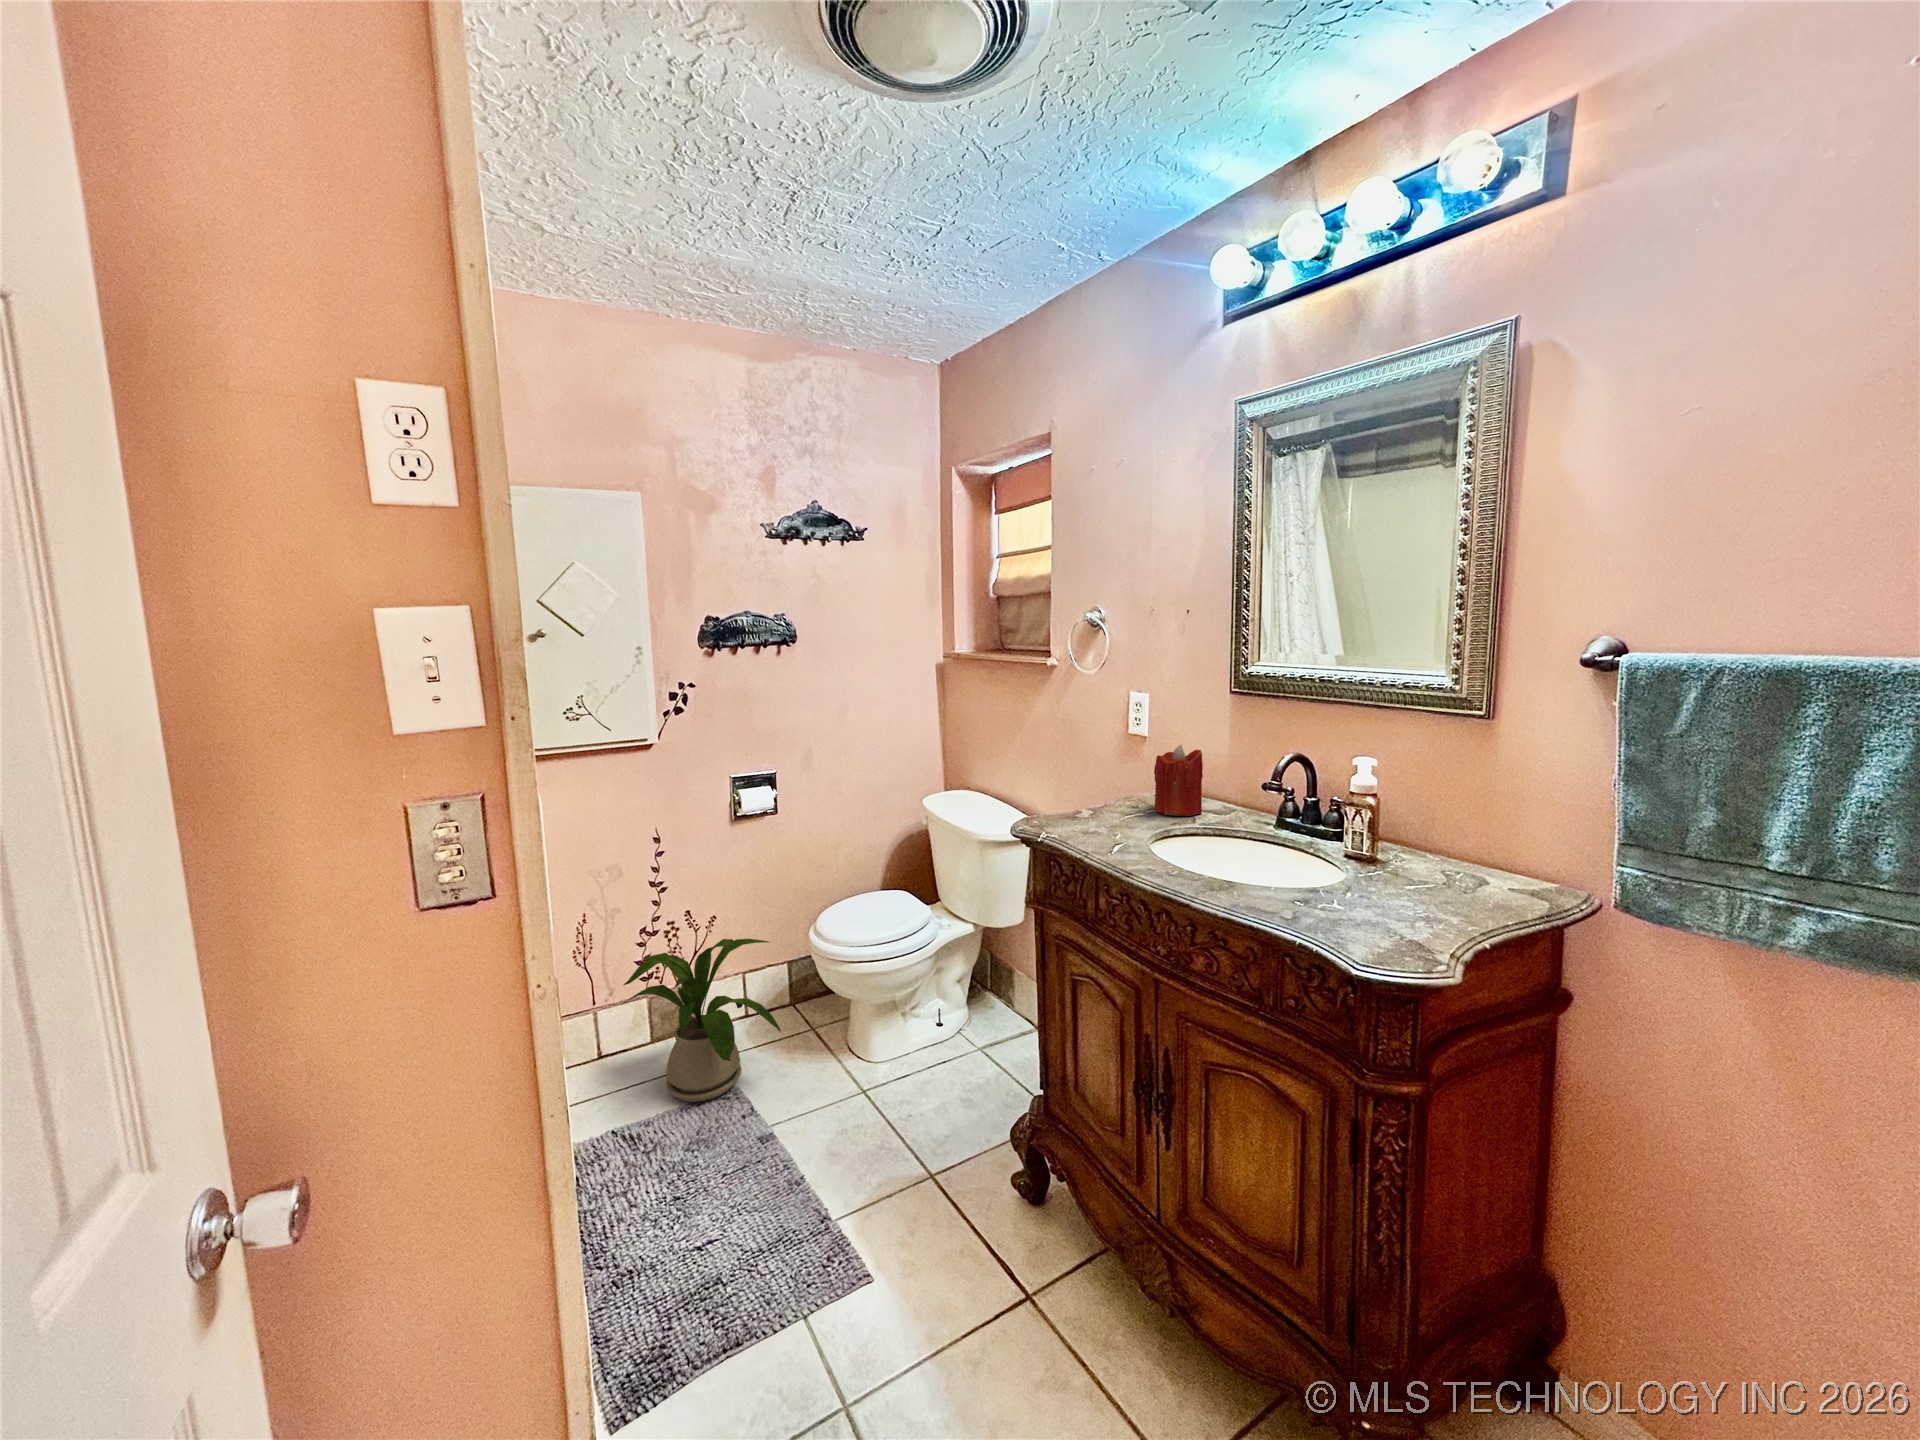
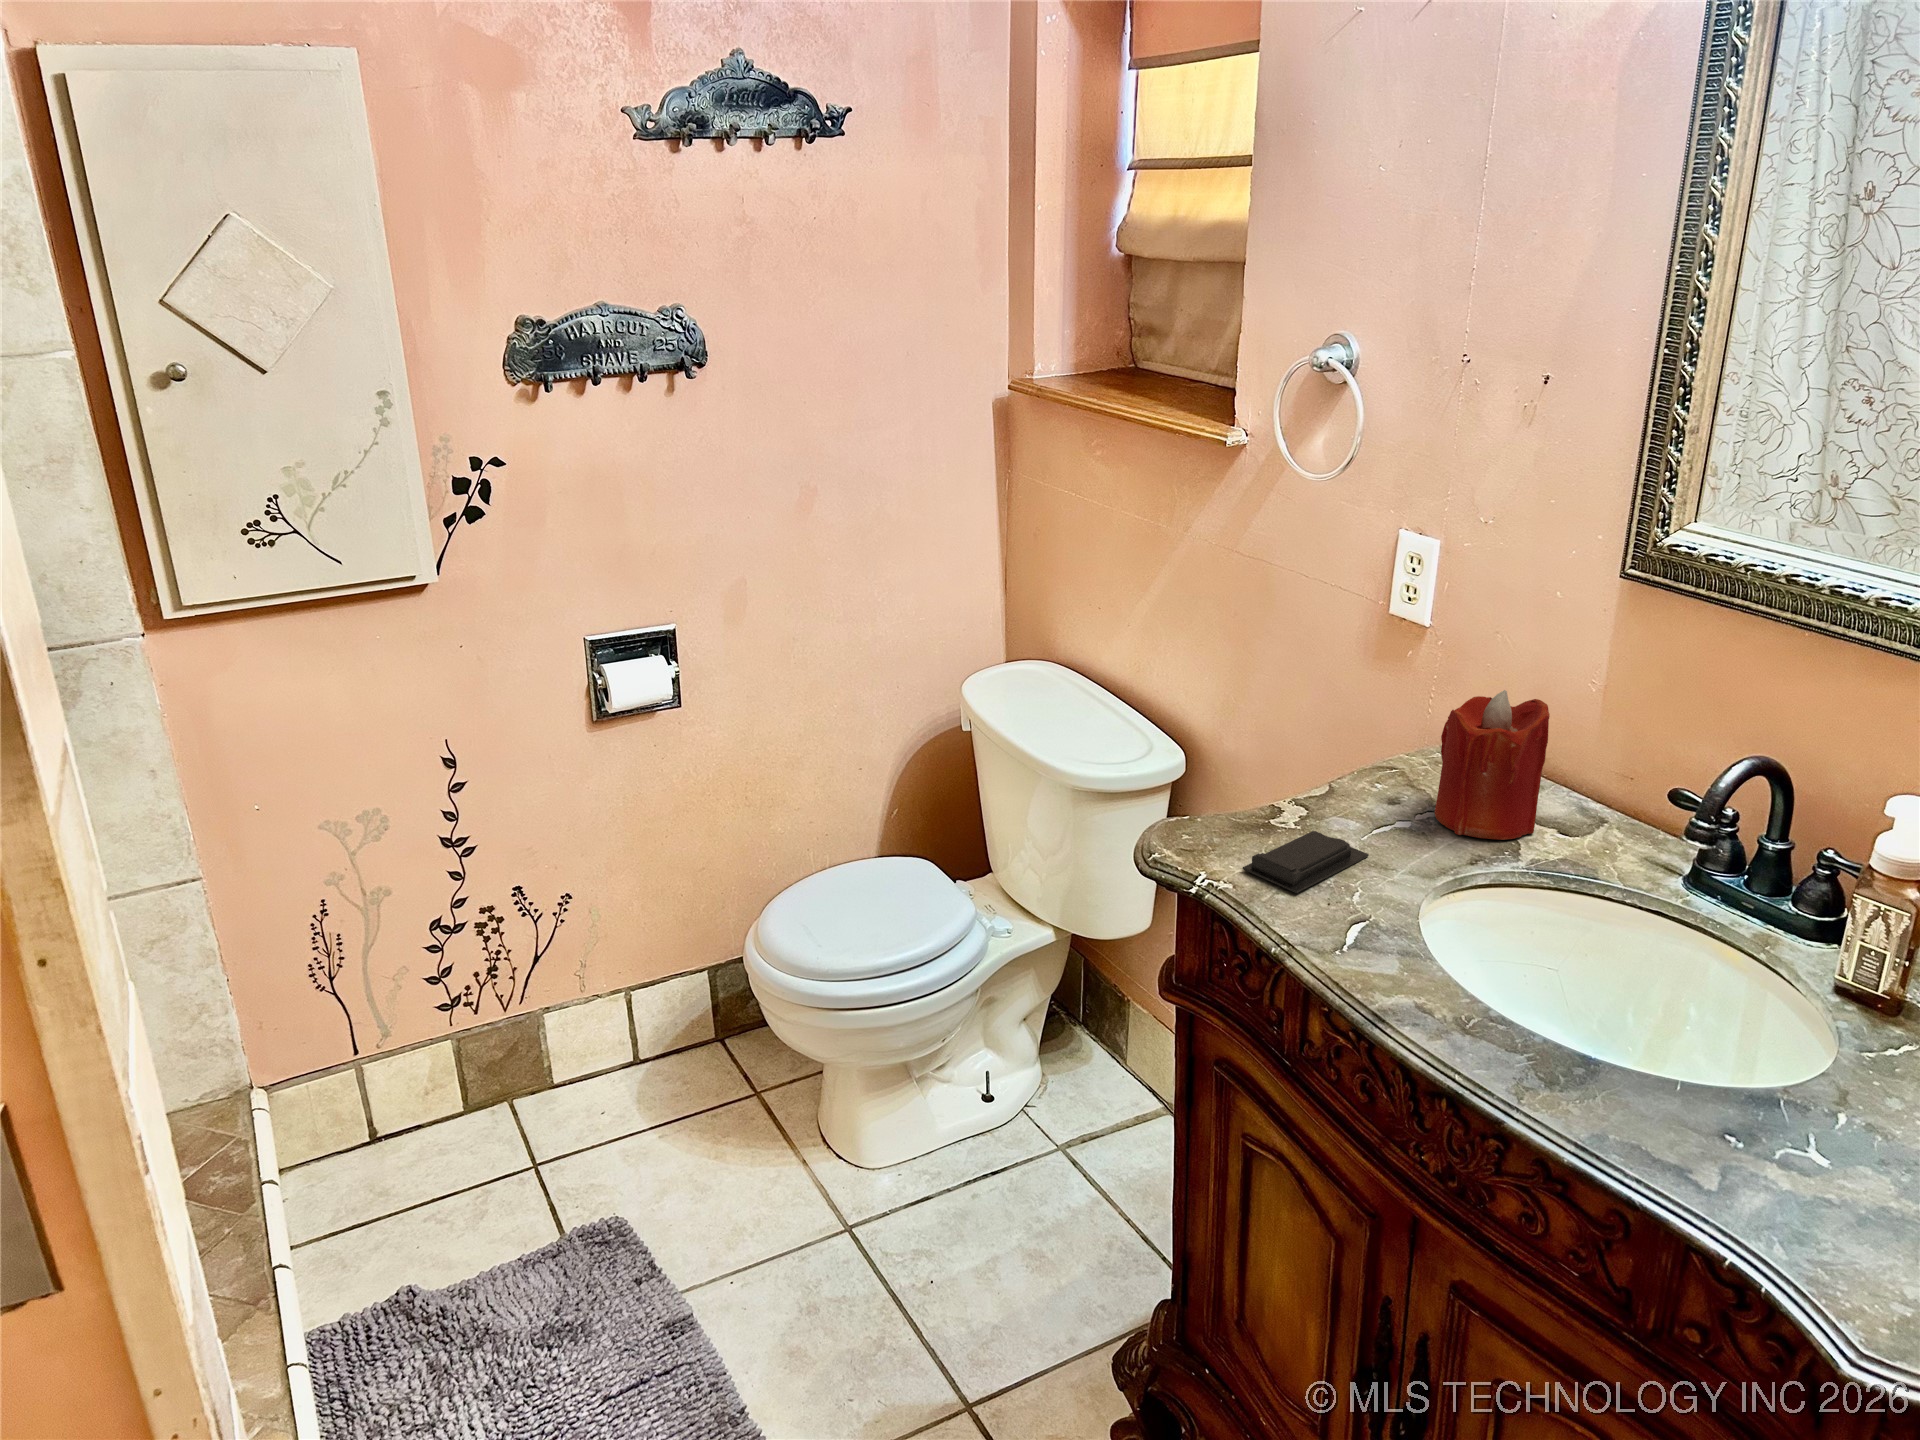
soap bar: none [1063,814,1123,835] -> present [1243,831,1369,893]
house plant: present [621,939,781,1102] -> none [402,958,696,1238]

